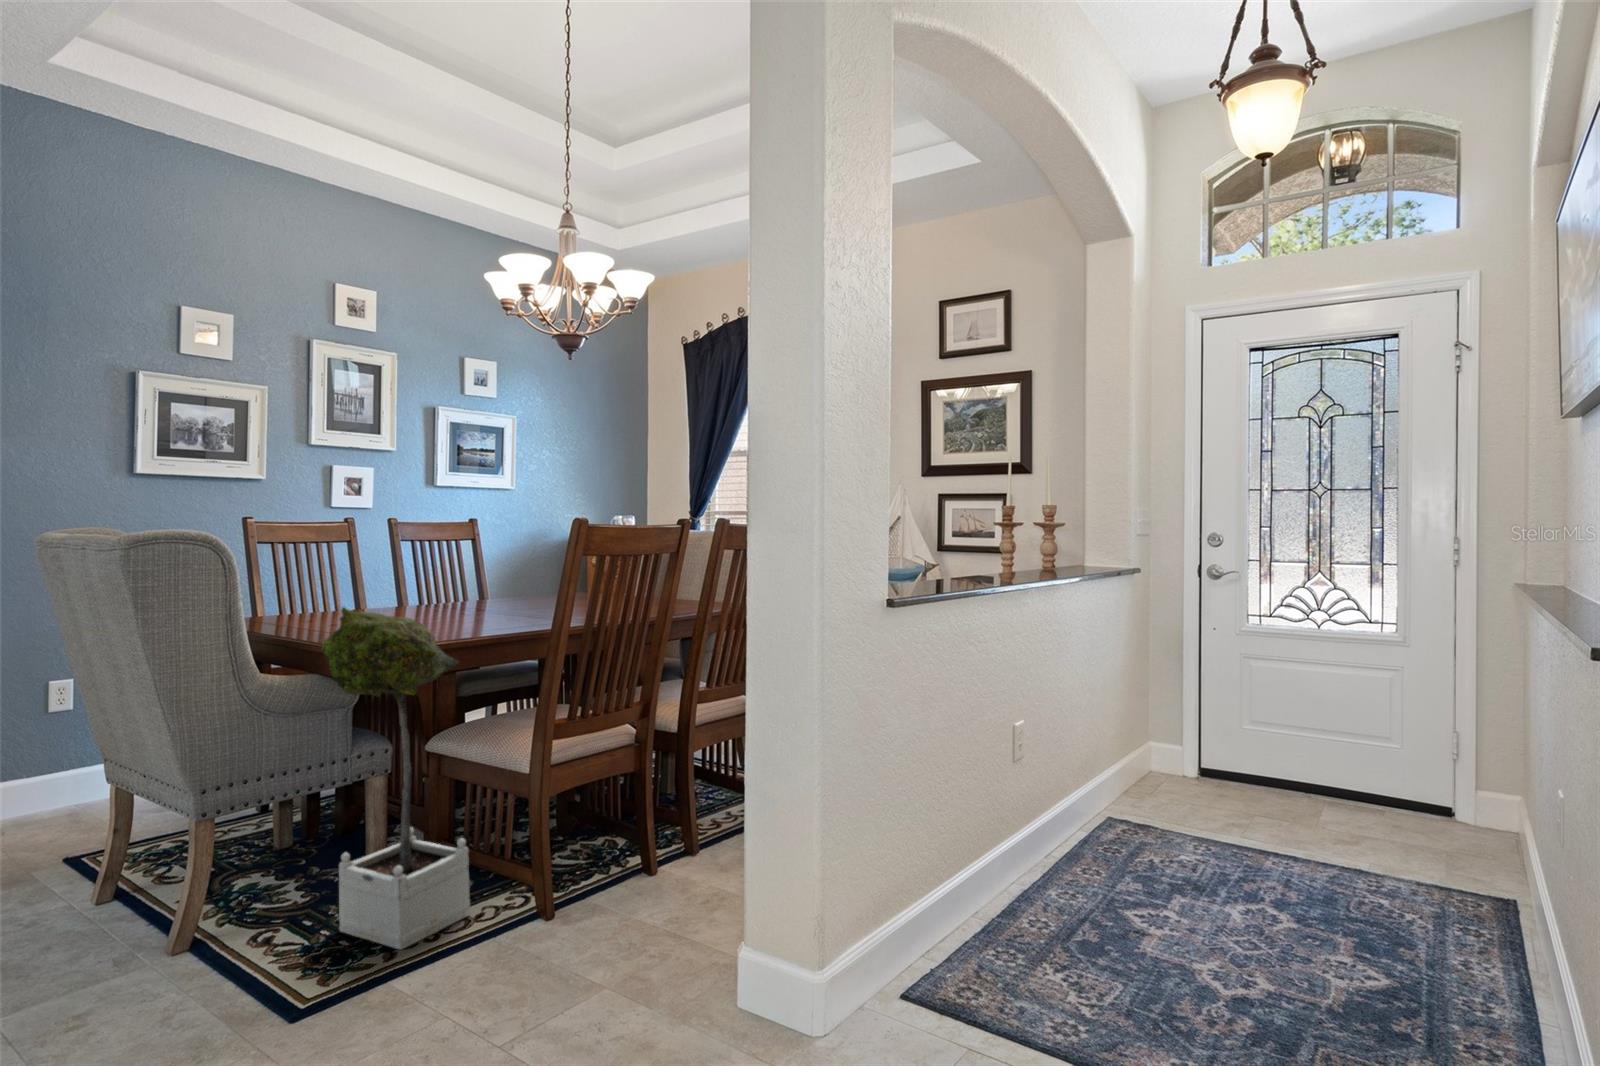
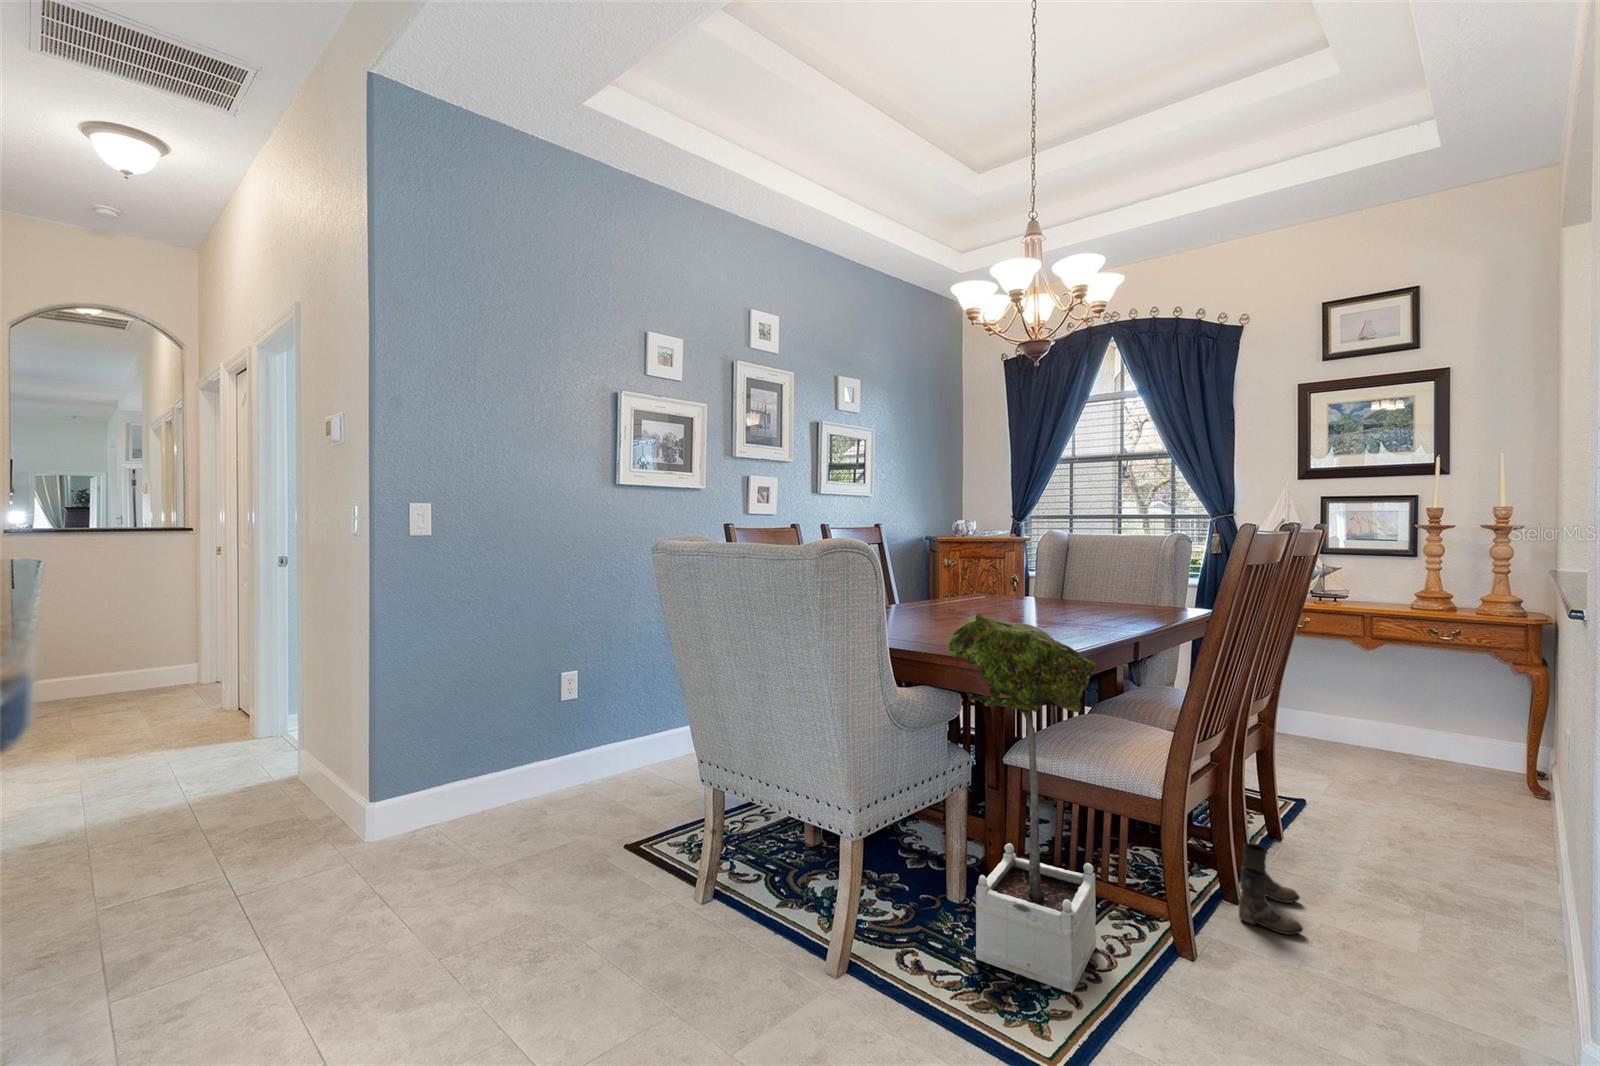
boots: none [635,821,711,896] -> present [1239,843,1303,935]

